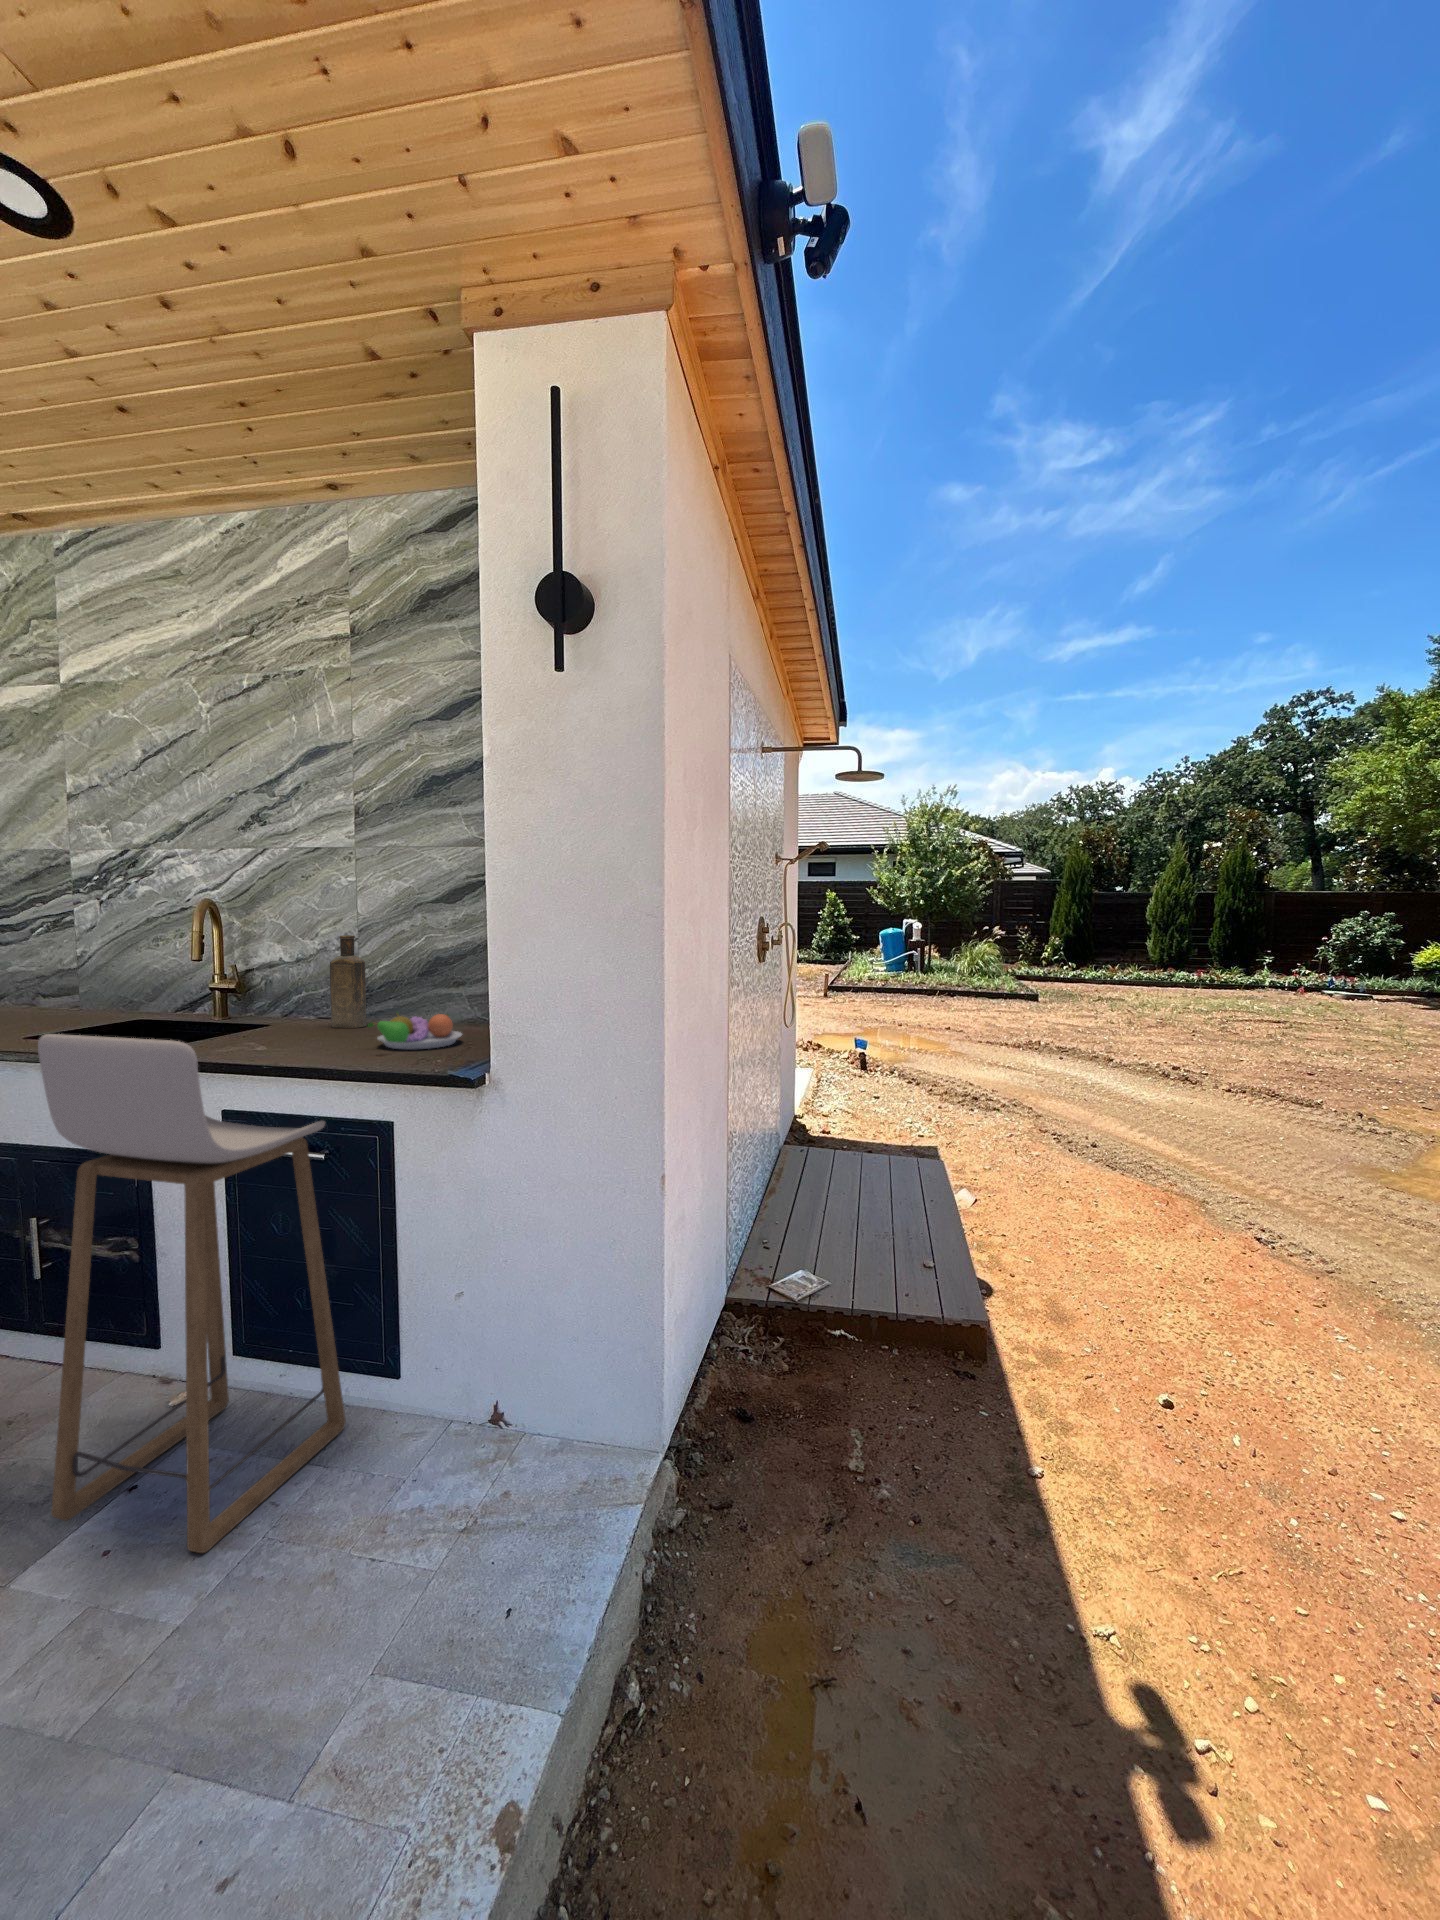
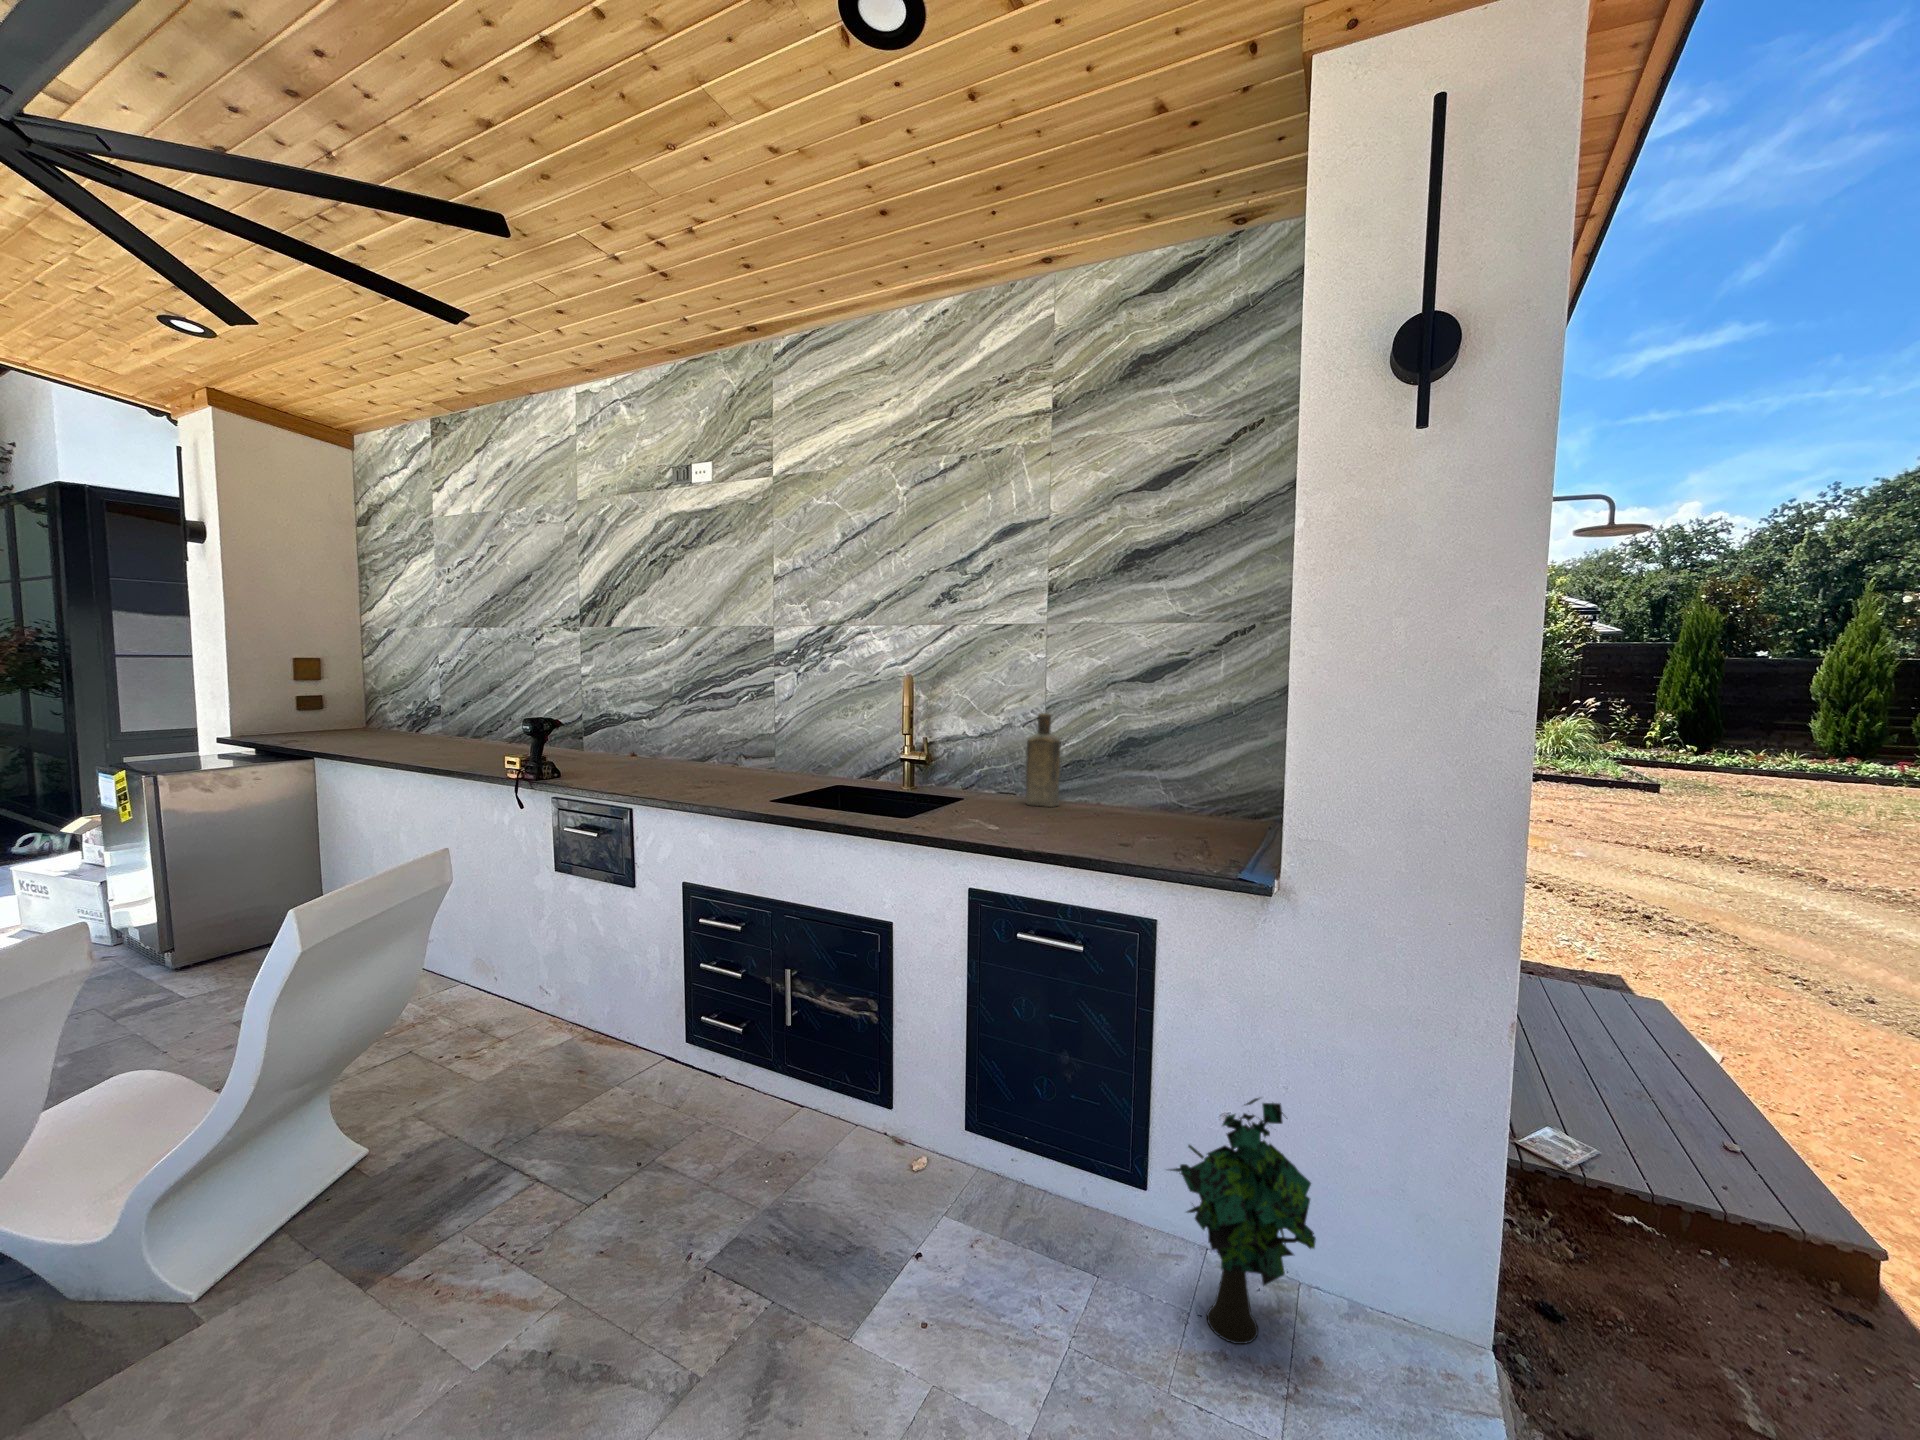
fruit bowl: present [368,1013,462,1050] -> none [1105,798,1196,842]
bar stool: present [38,1034,346,1553] -> none [862,819,1100,1361]
decorative plant: none [375,1267,512,1495] -> present [1170,1098,1316,1344]

